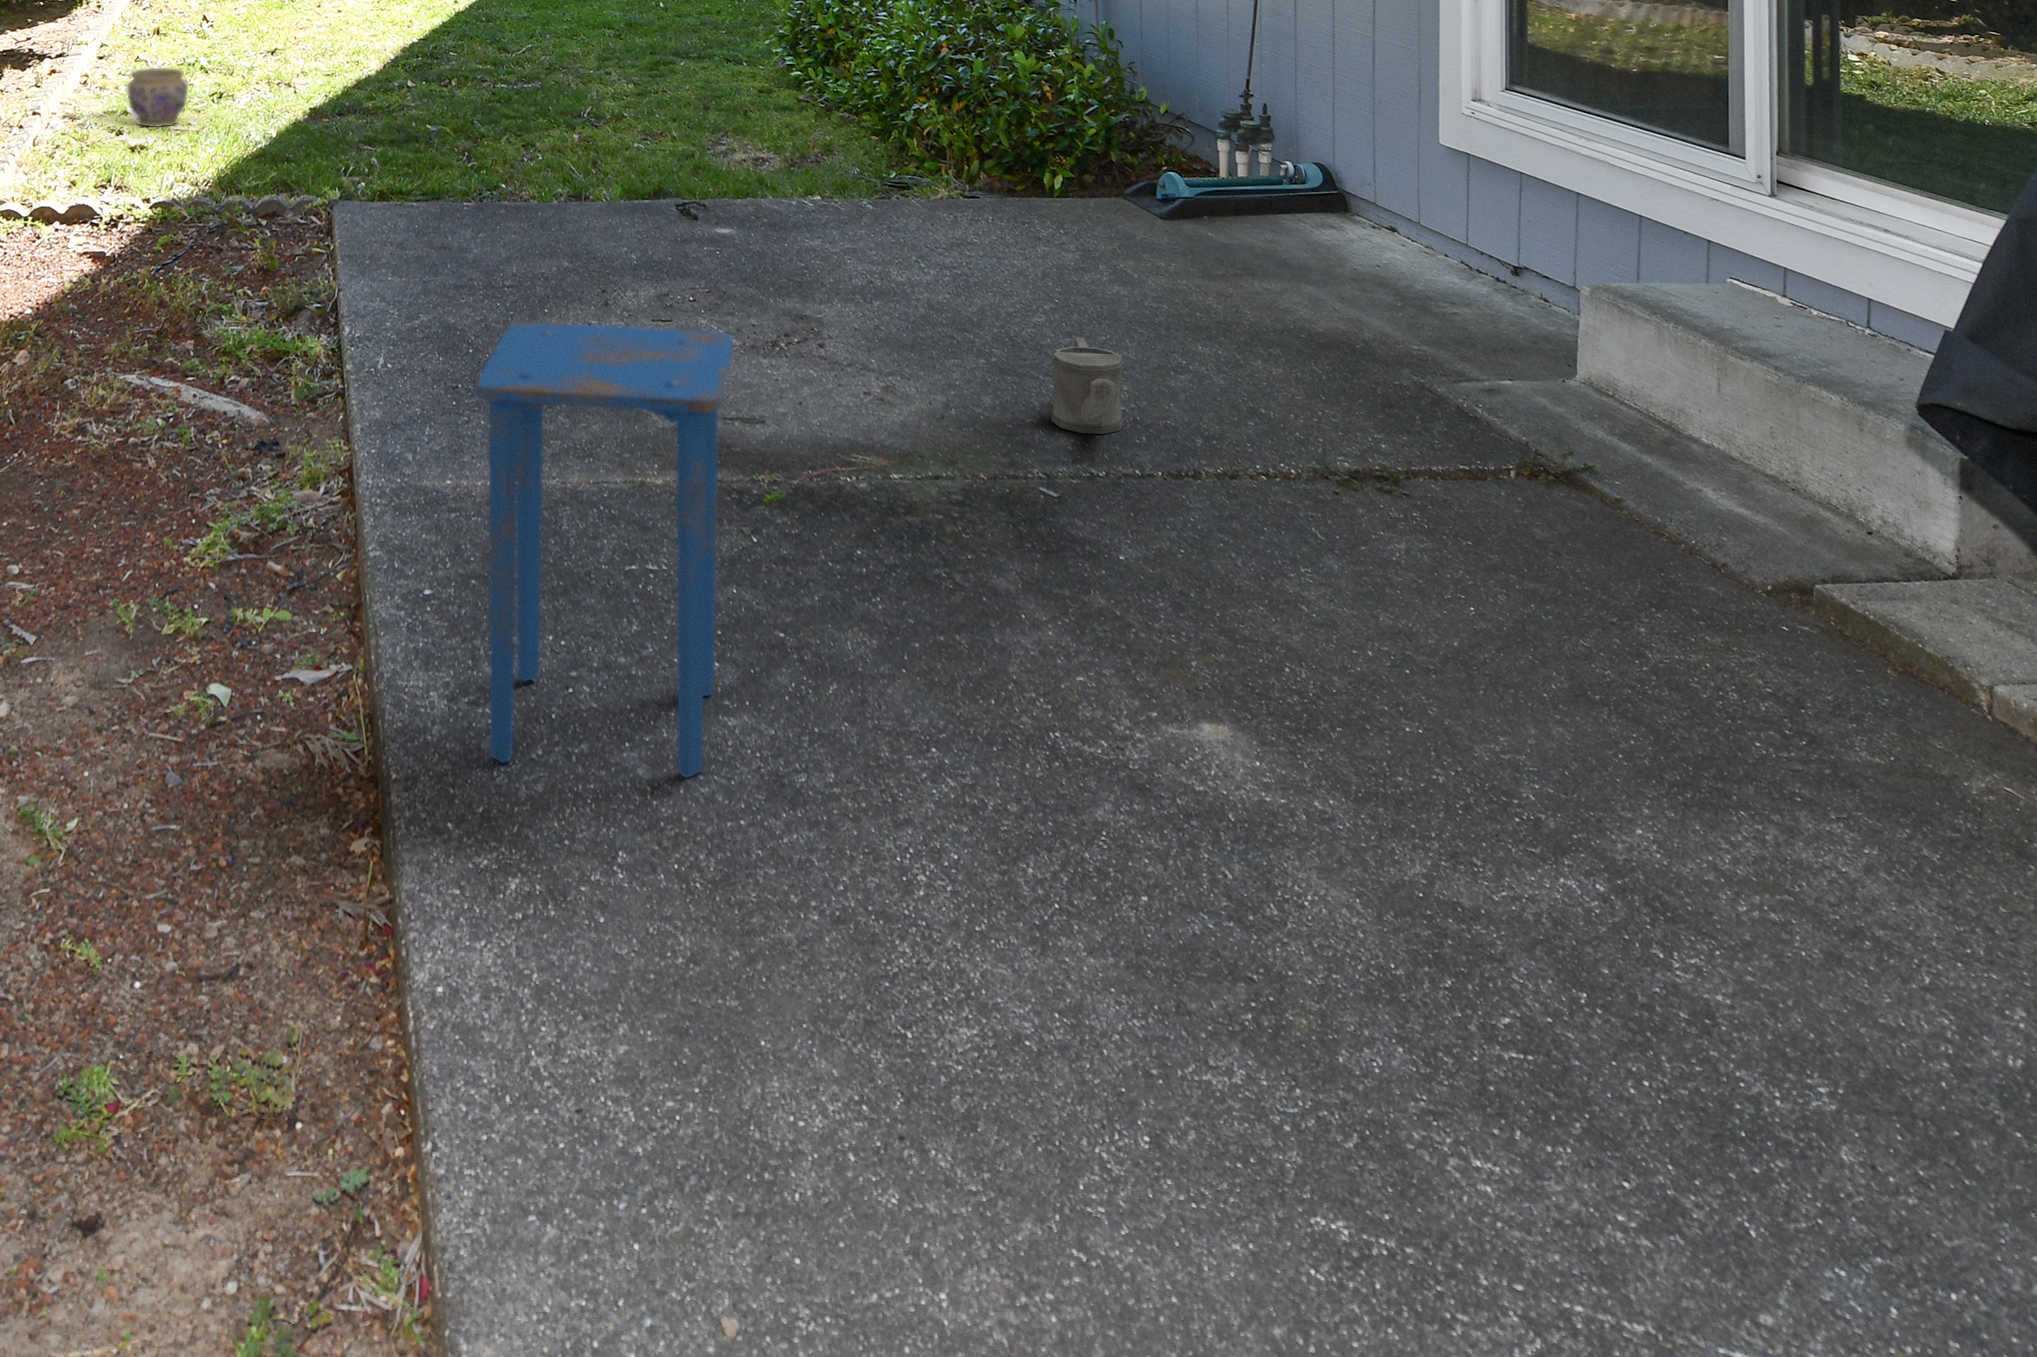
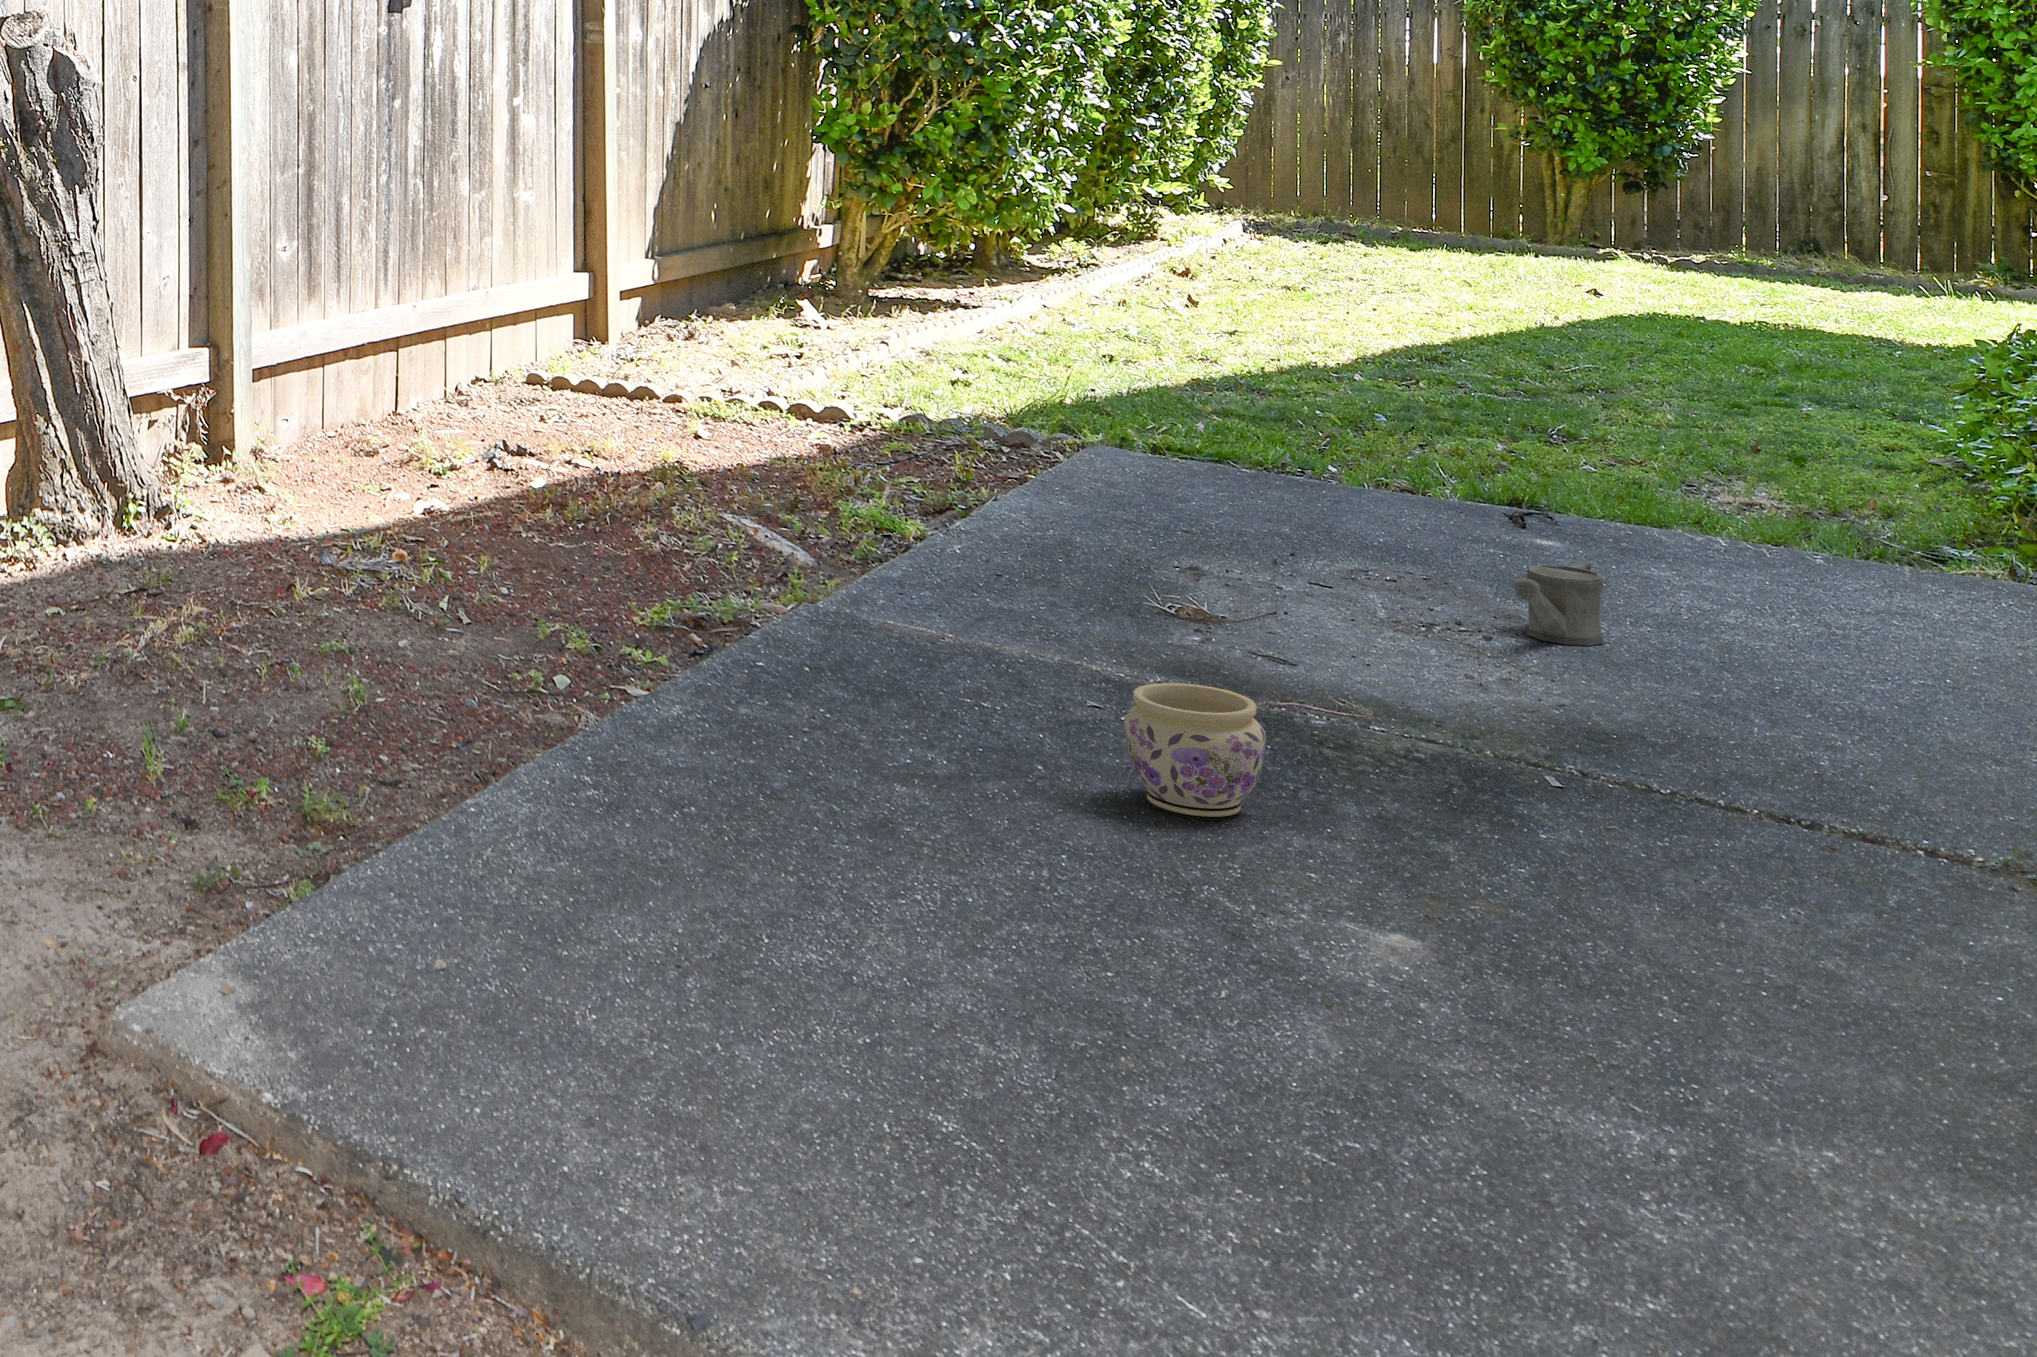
planter: present [127,68,188,127] -> present [1124,683,1266,820]
side table: present [477,322,733,777] -> none [693,393,934,709]

